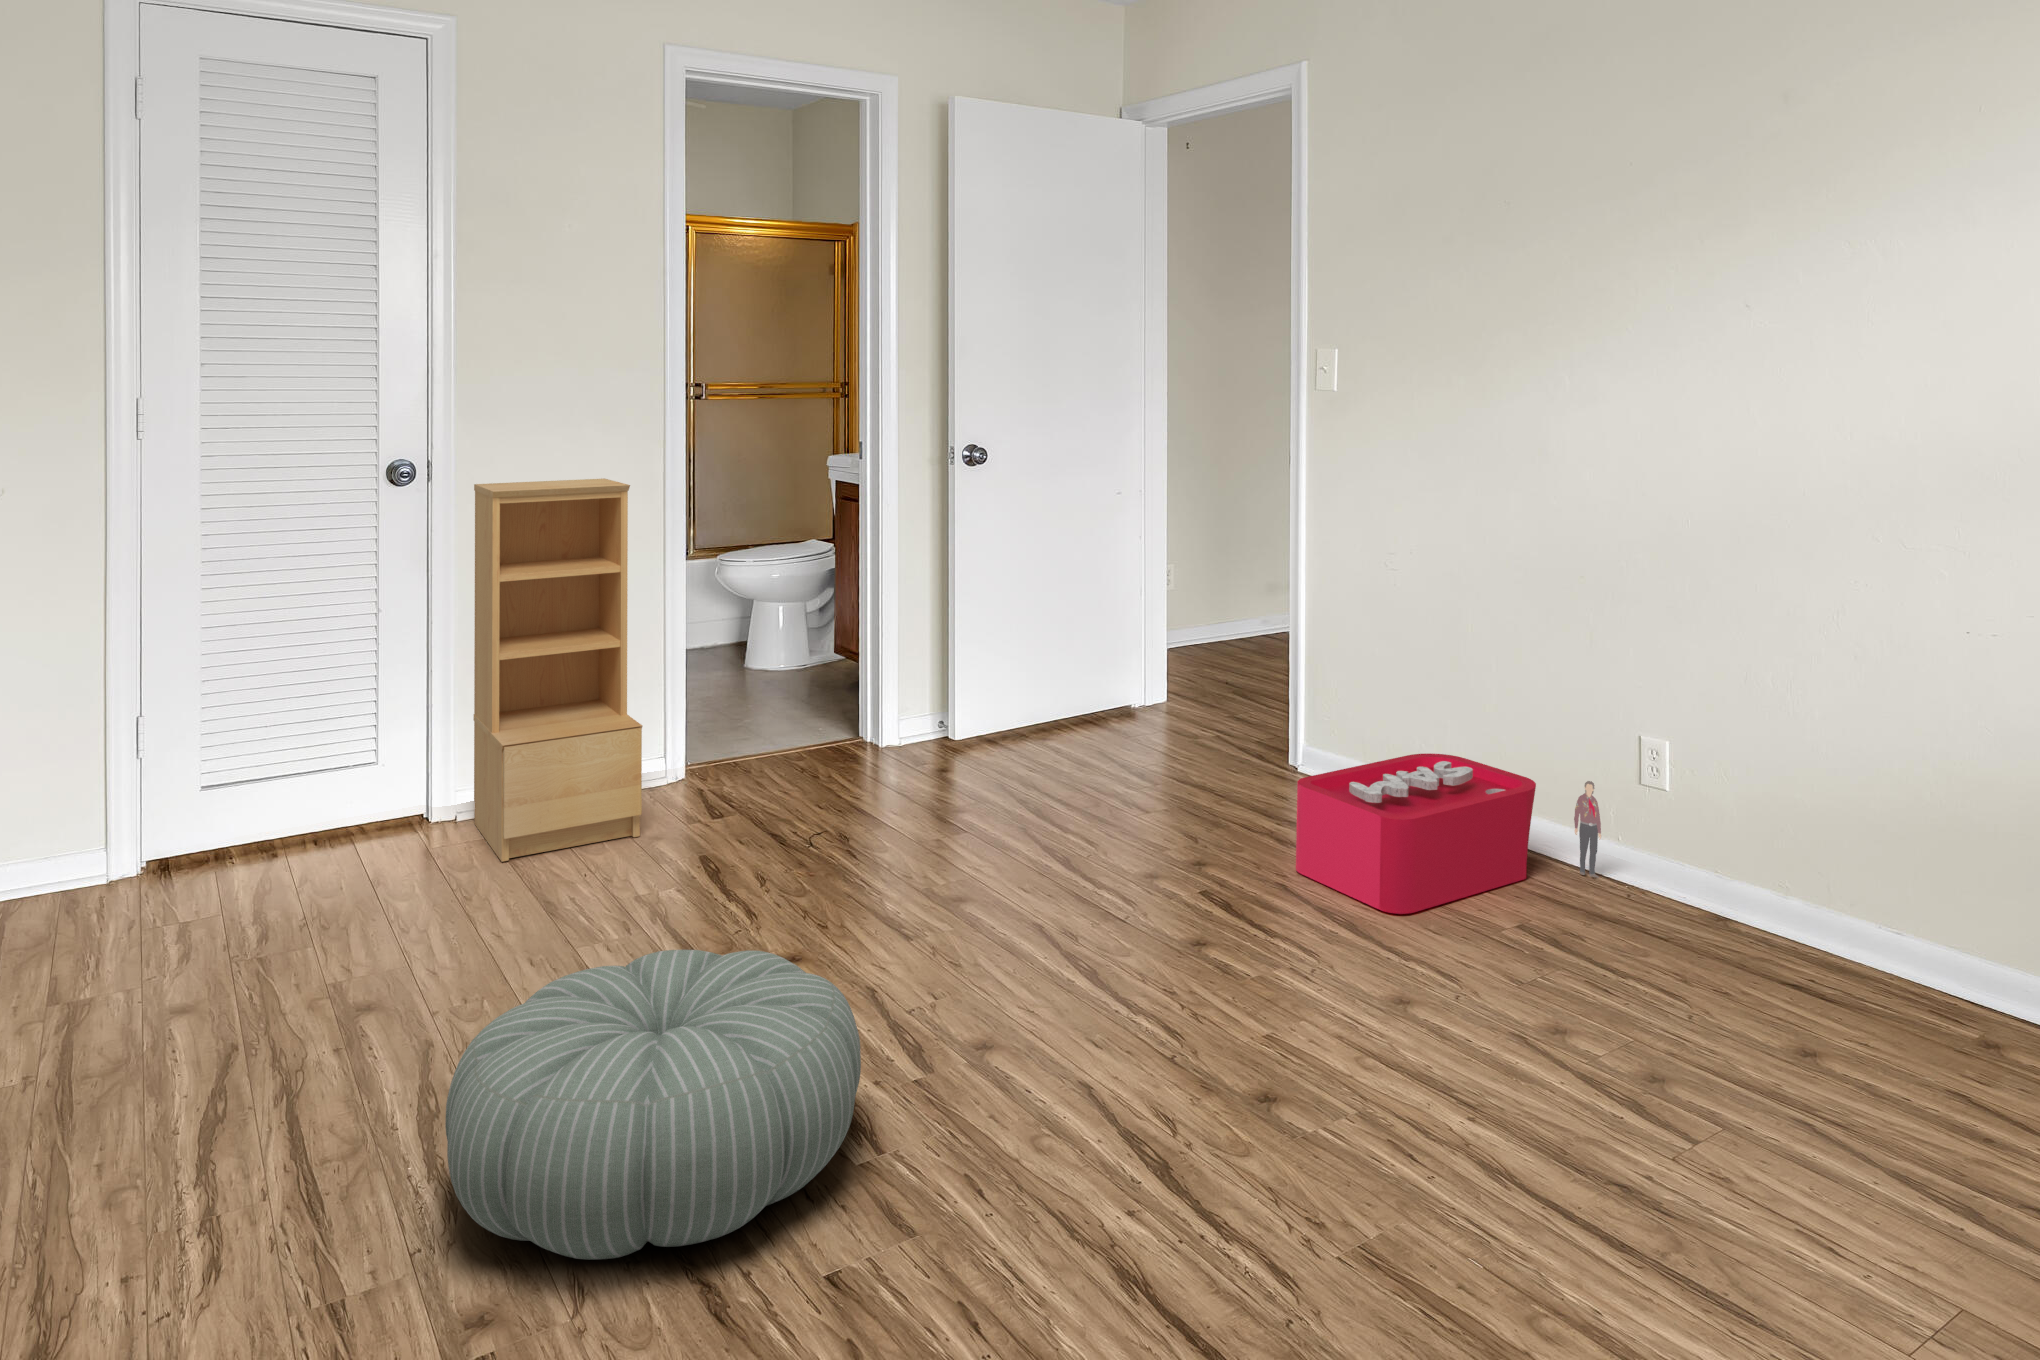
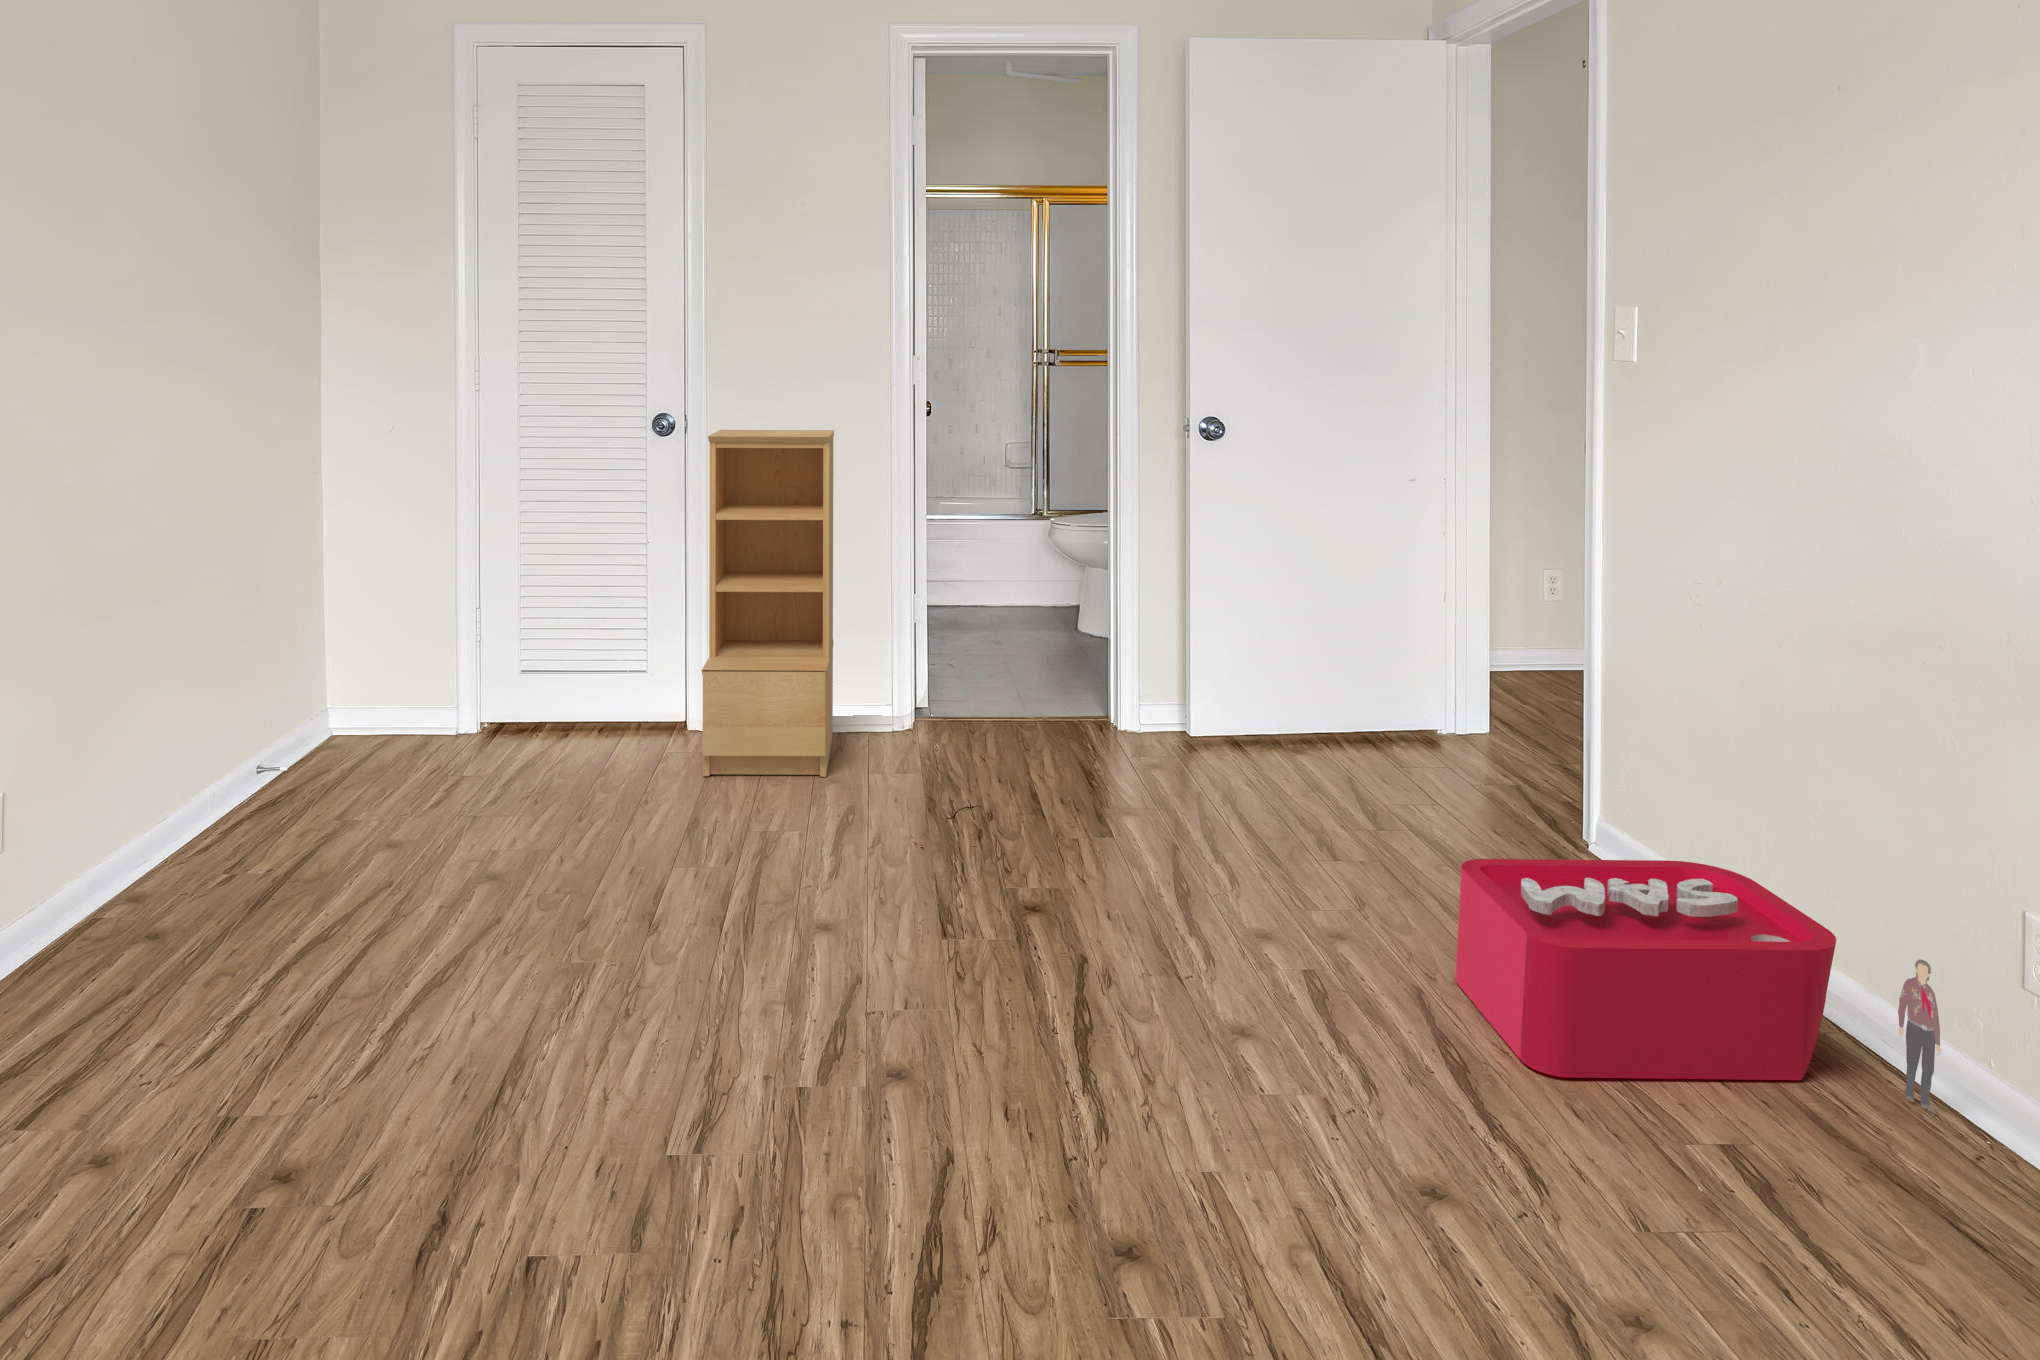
pouf: present [445,950,861,1260] -> none [313,885,715,1177]

